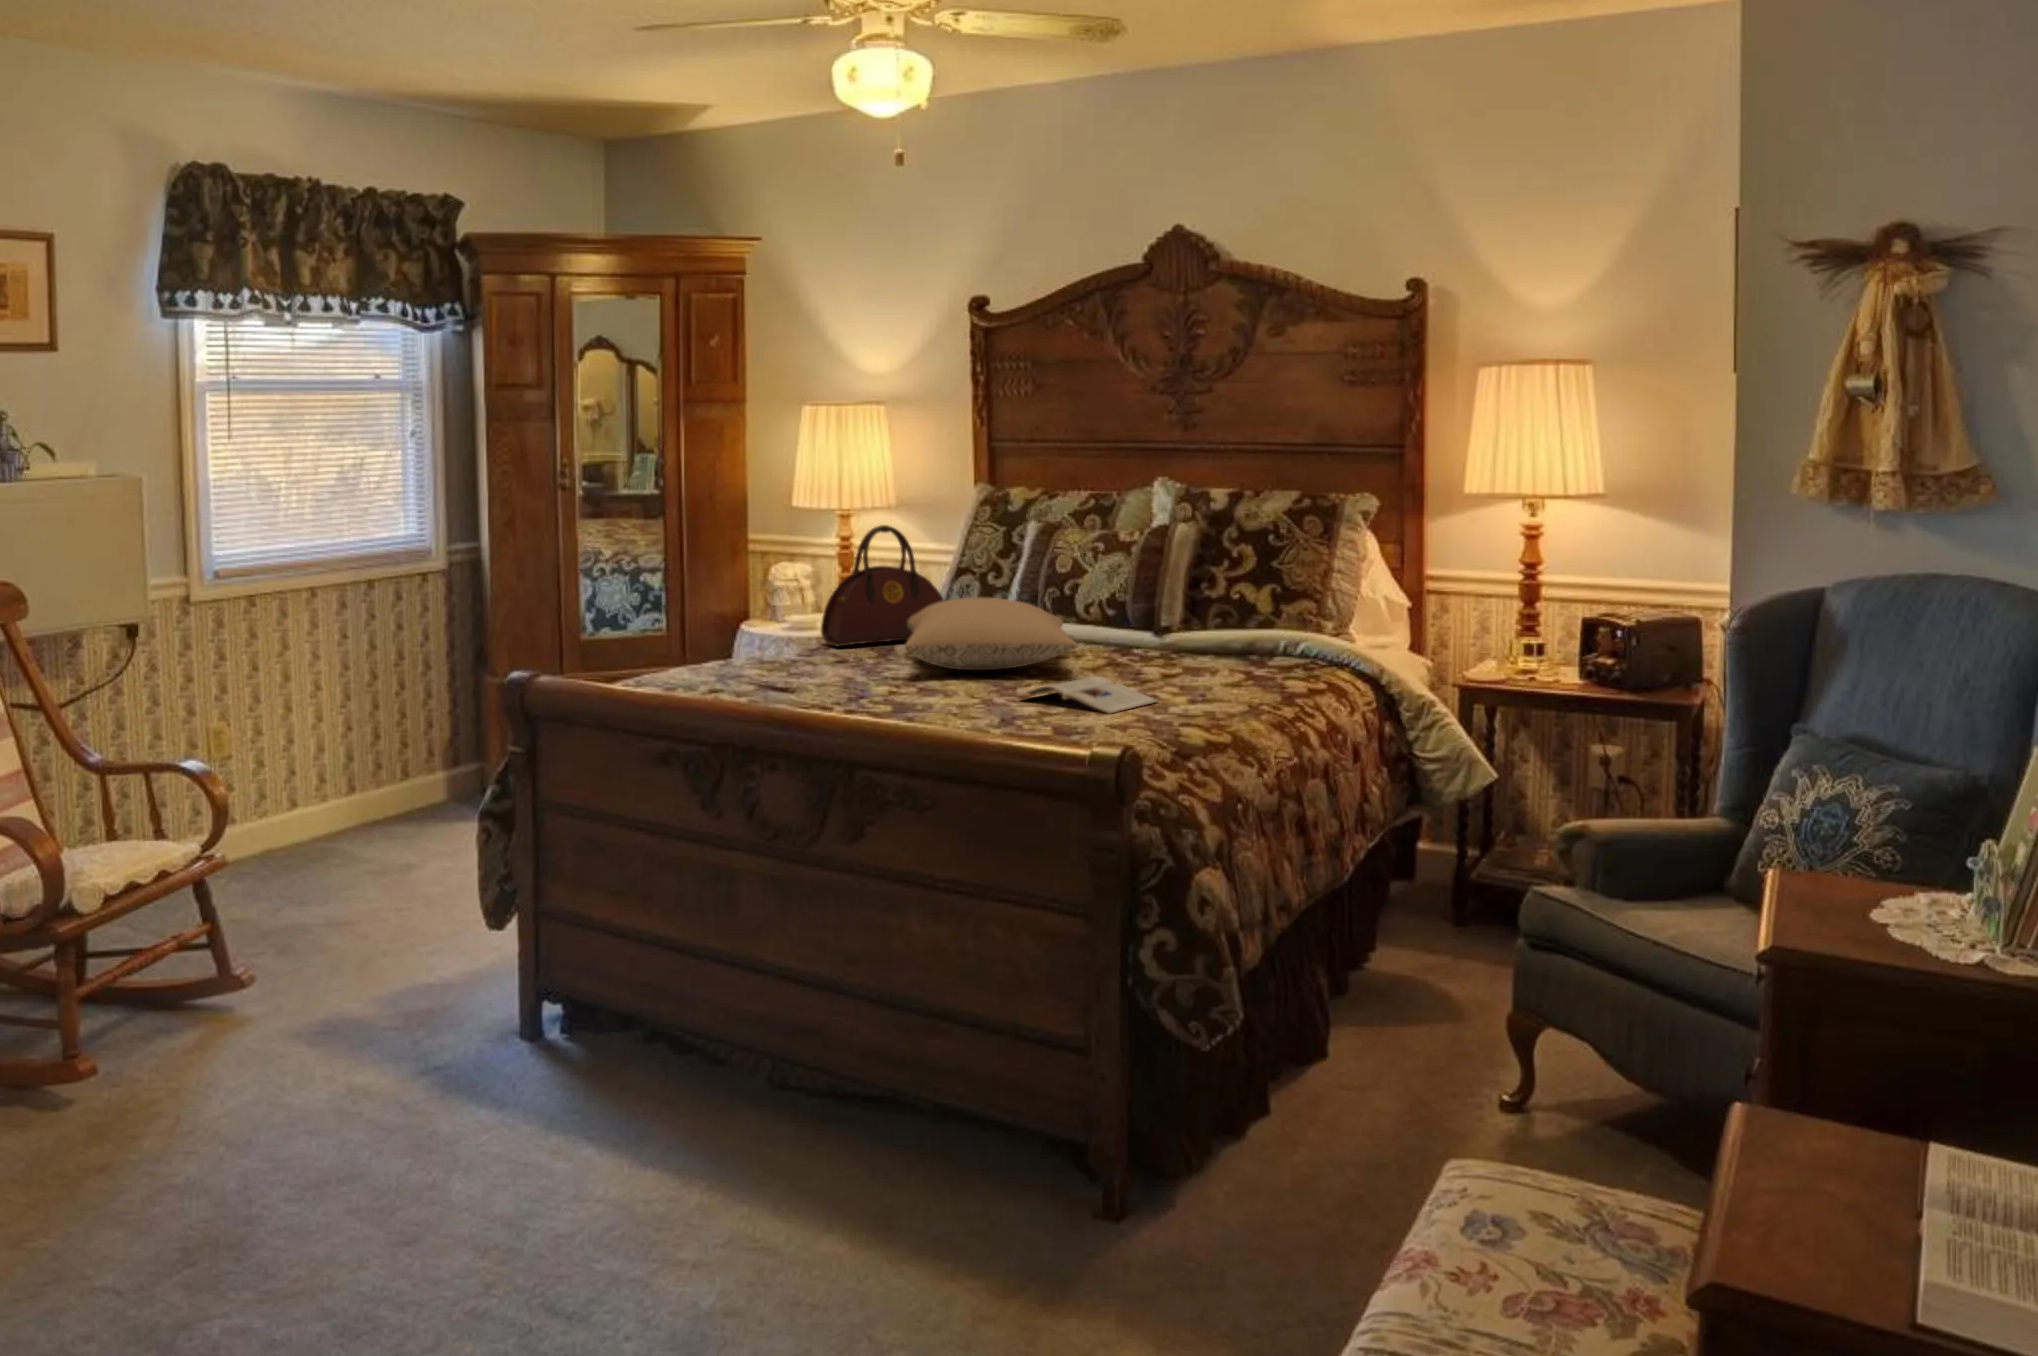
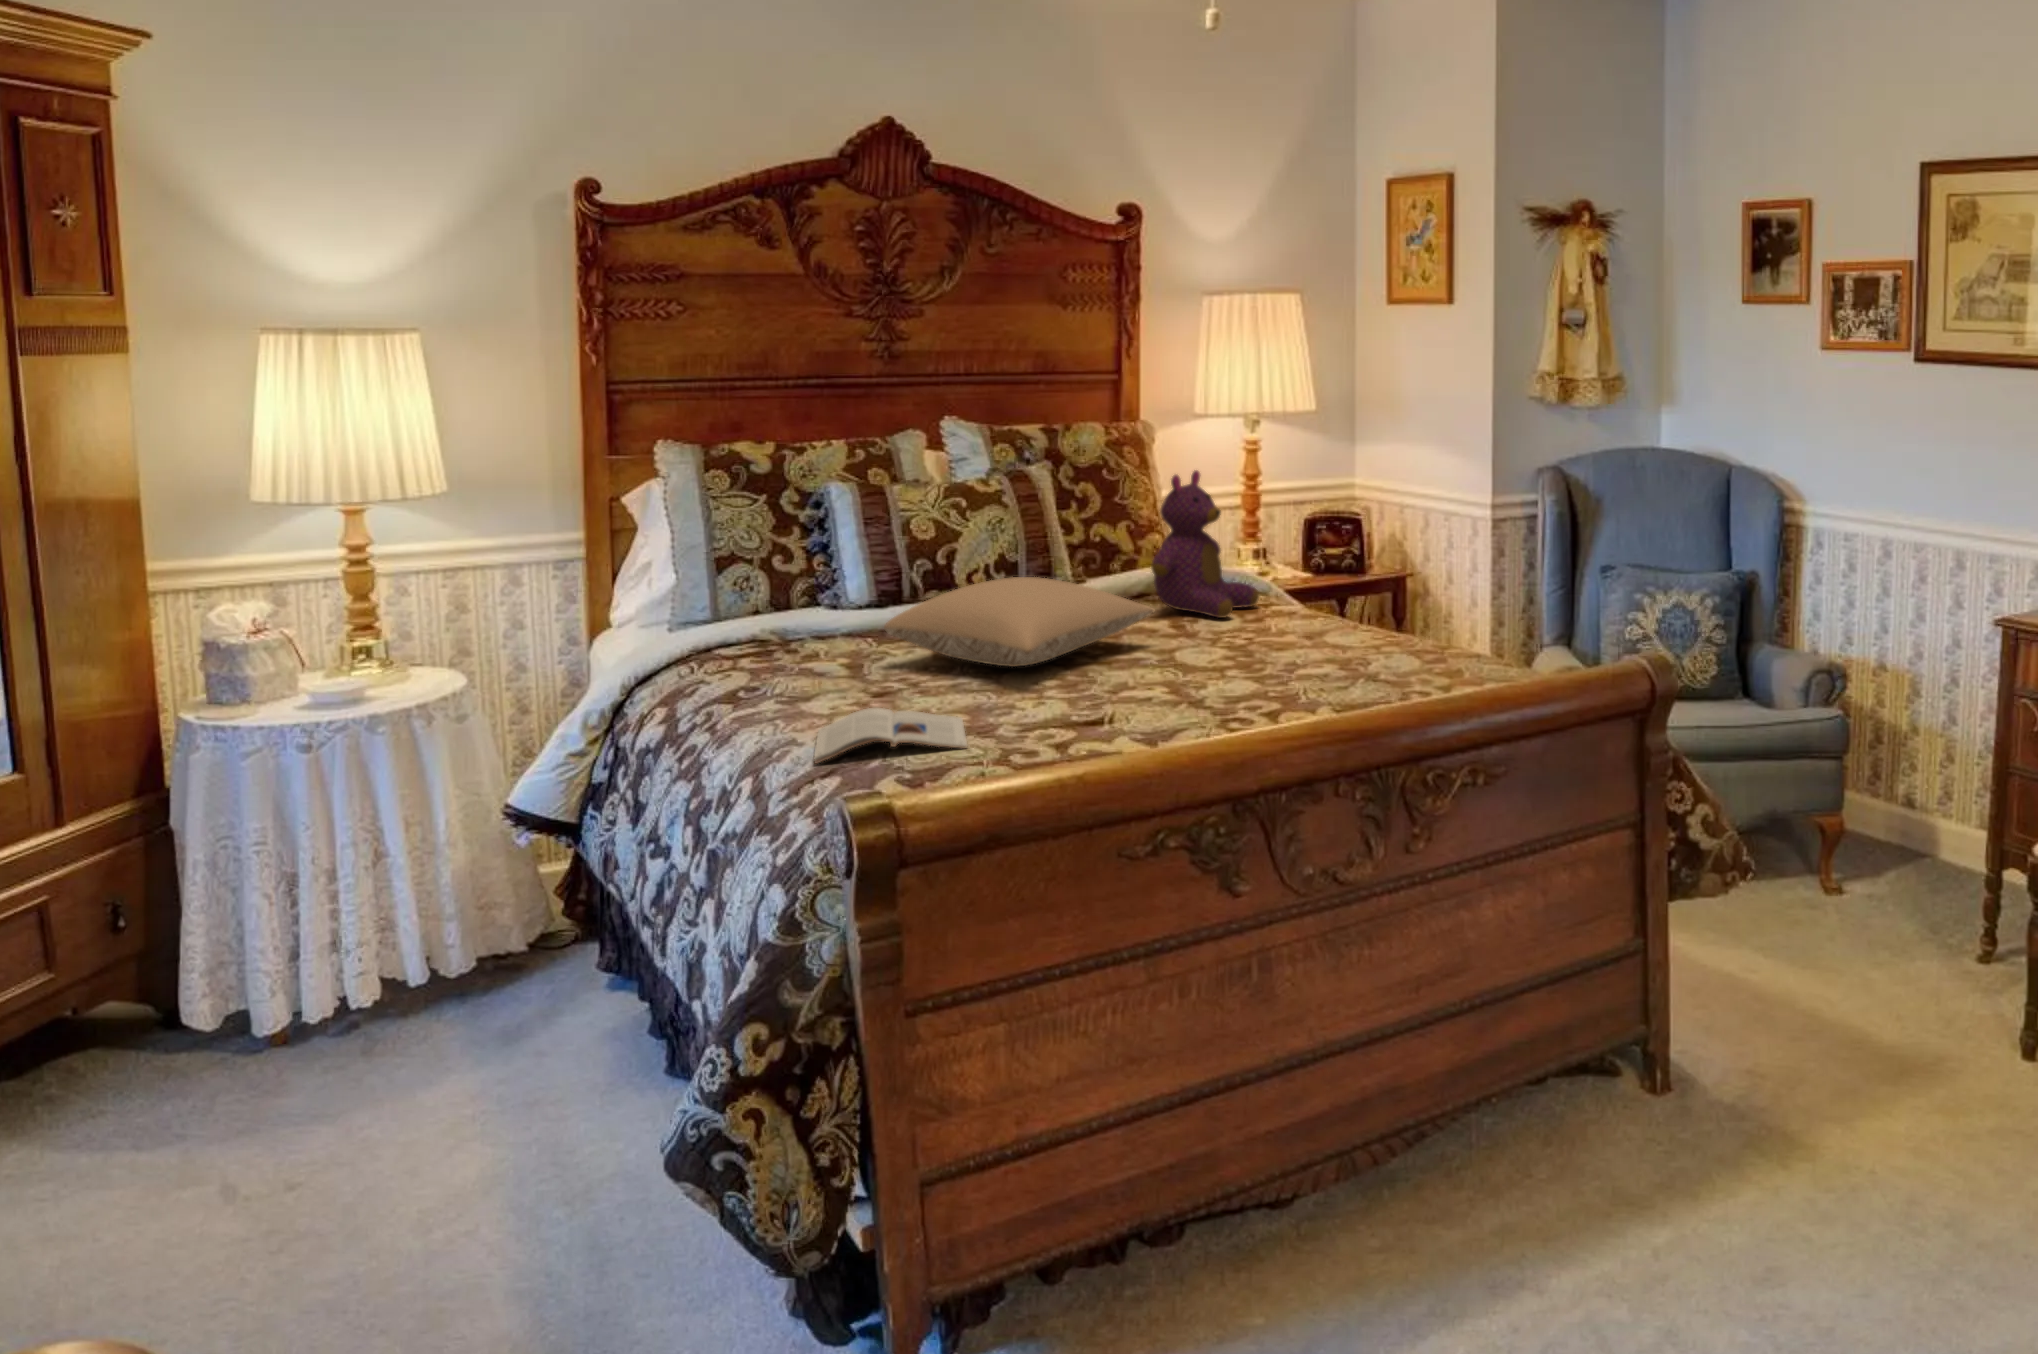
handbag: present [821,525,944,646] -> none [704,513,829,679]
teddy bear: none [1155,526,1274,679] -> present [1151,470,1259,618]
magazine: present [1019,676,1158,714] -> present [814,707,967,764]

